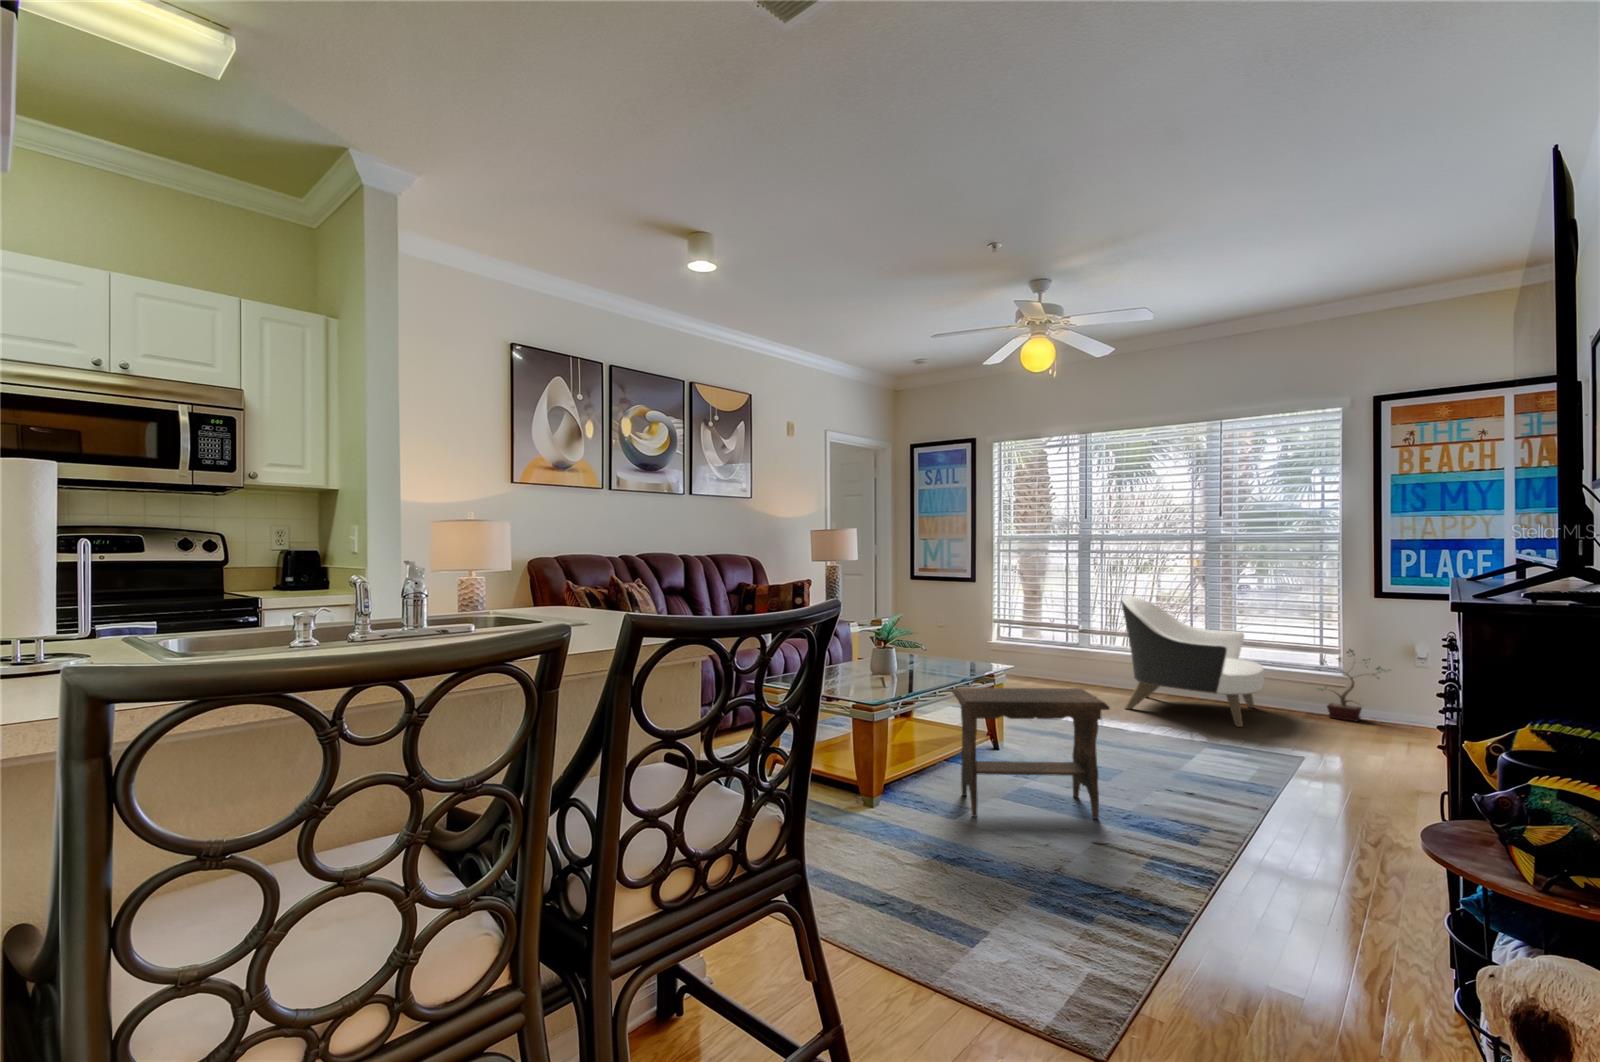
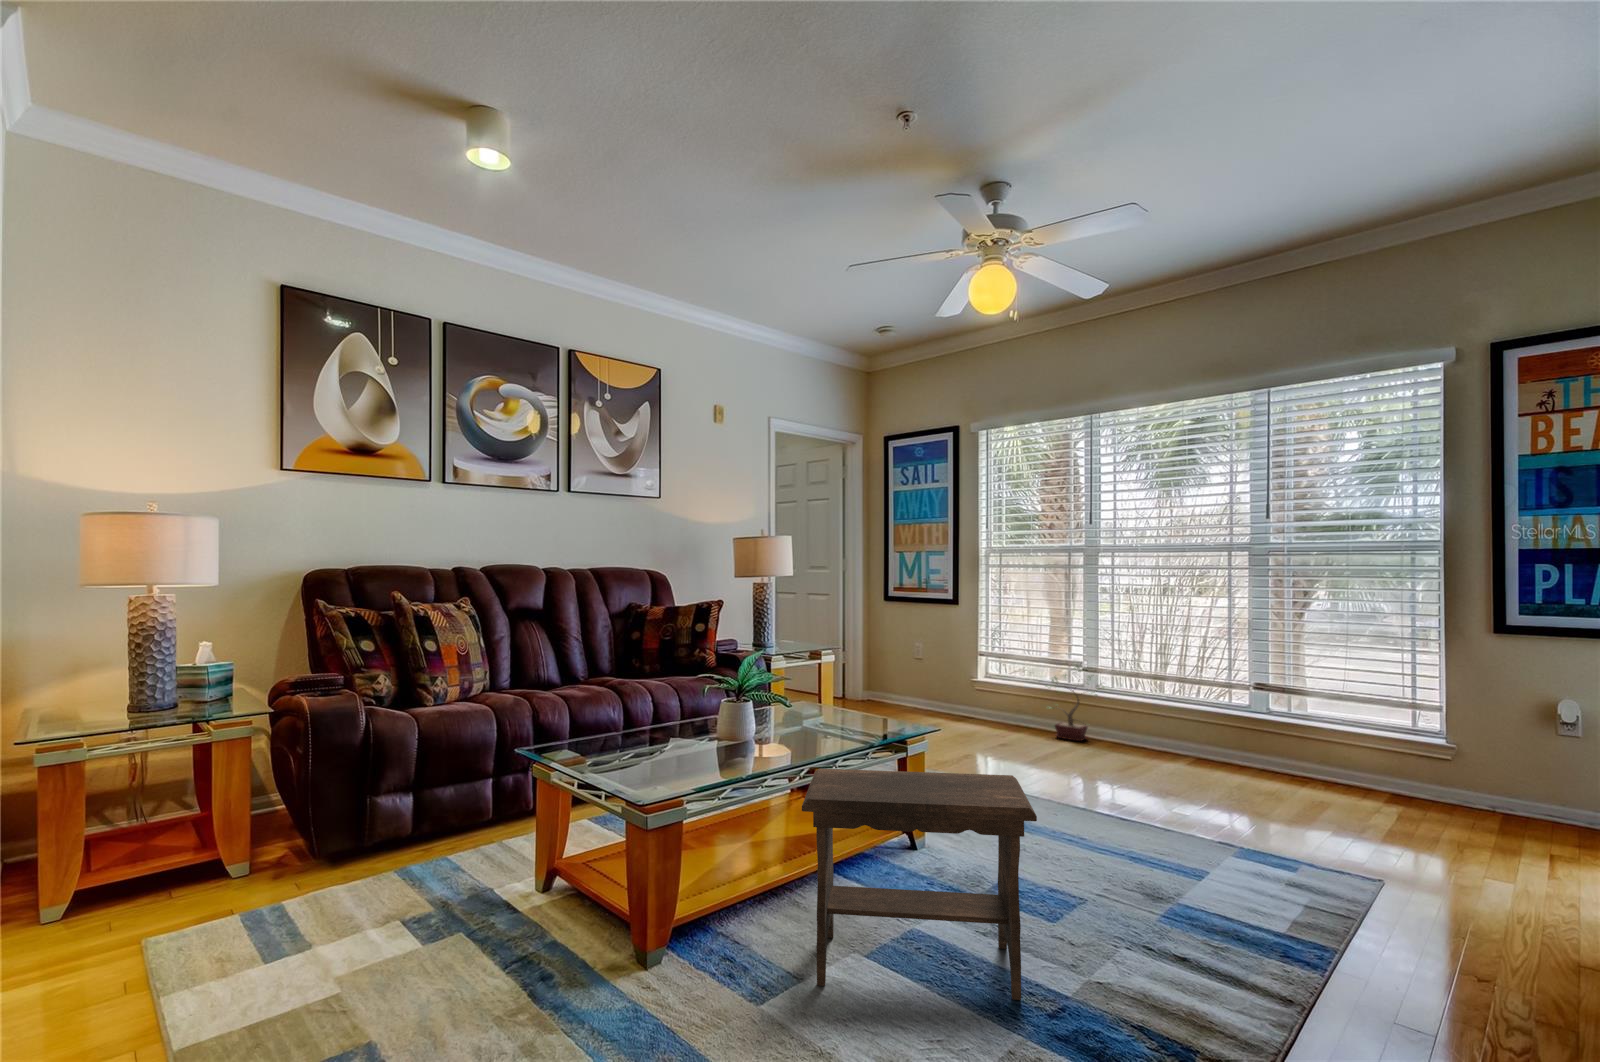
armchair: present [1121,595,1264,727] -> none [1130,625,1332,817]
potted plant: present [1316,649,1385,721] -> present [1046,666,1105,741]

